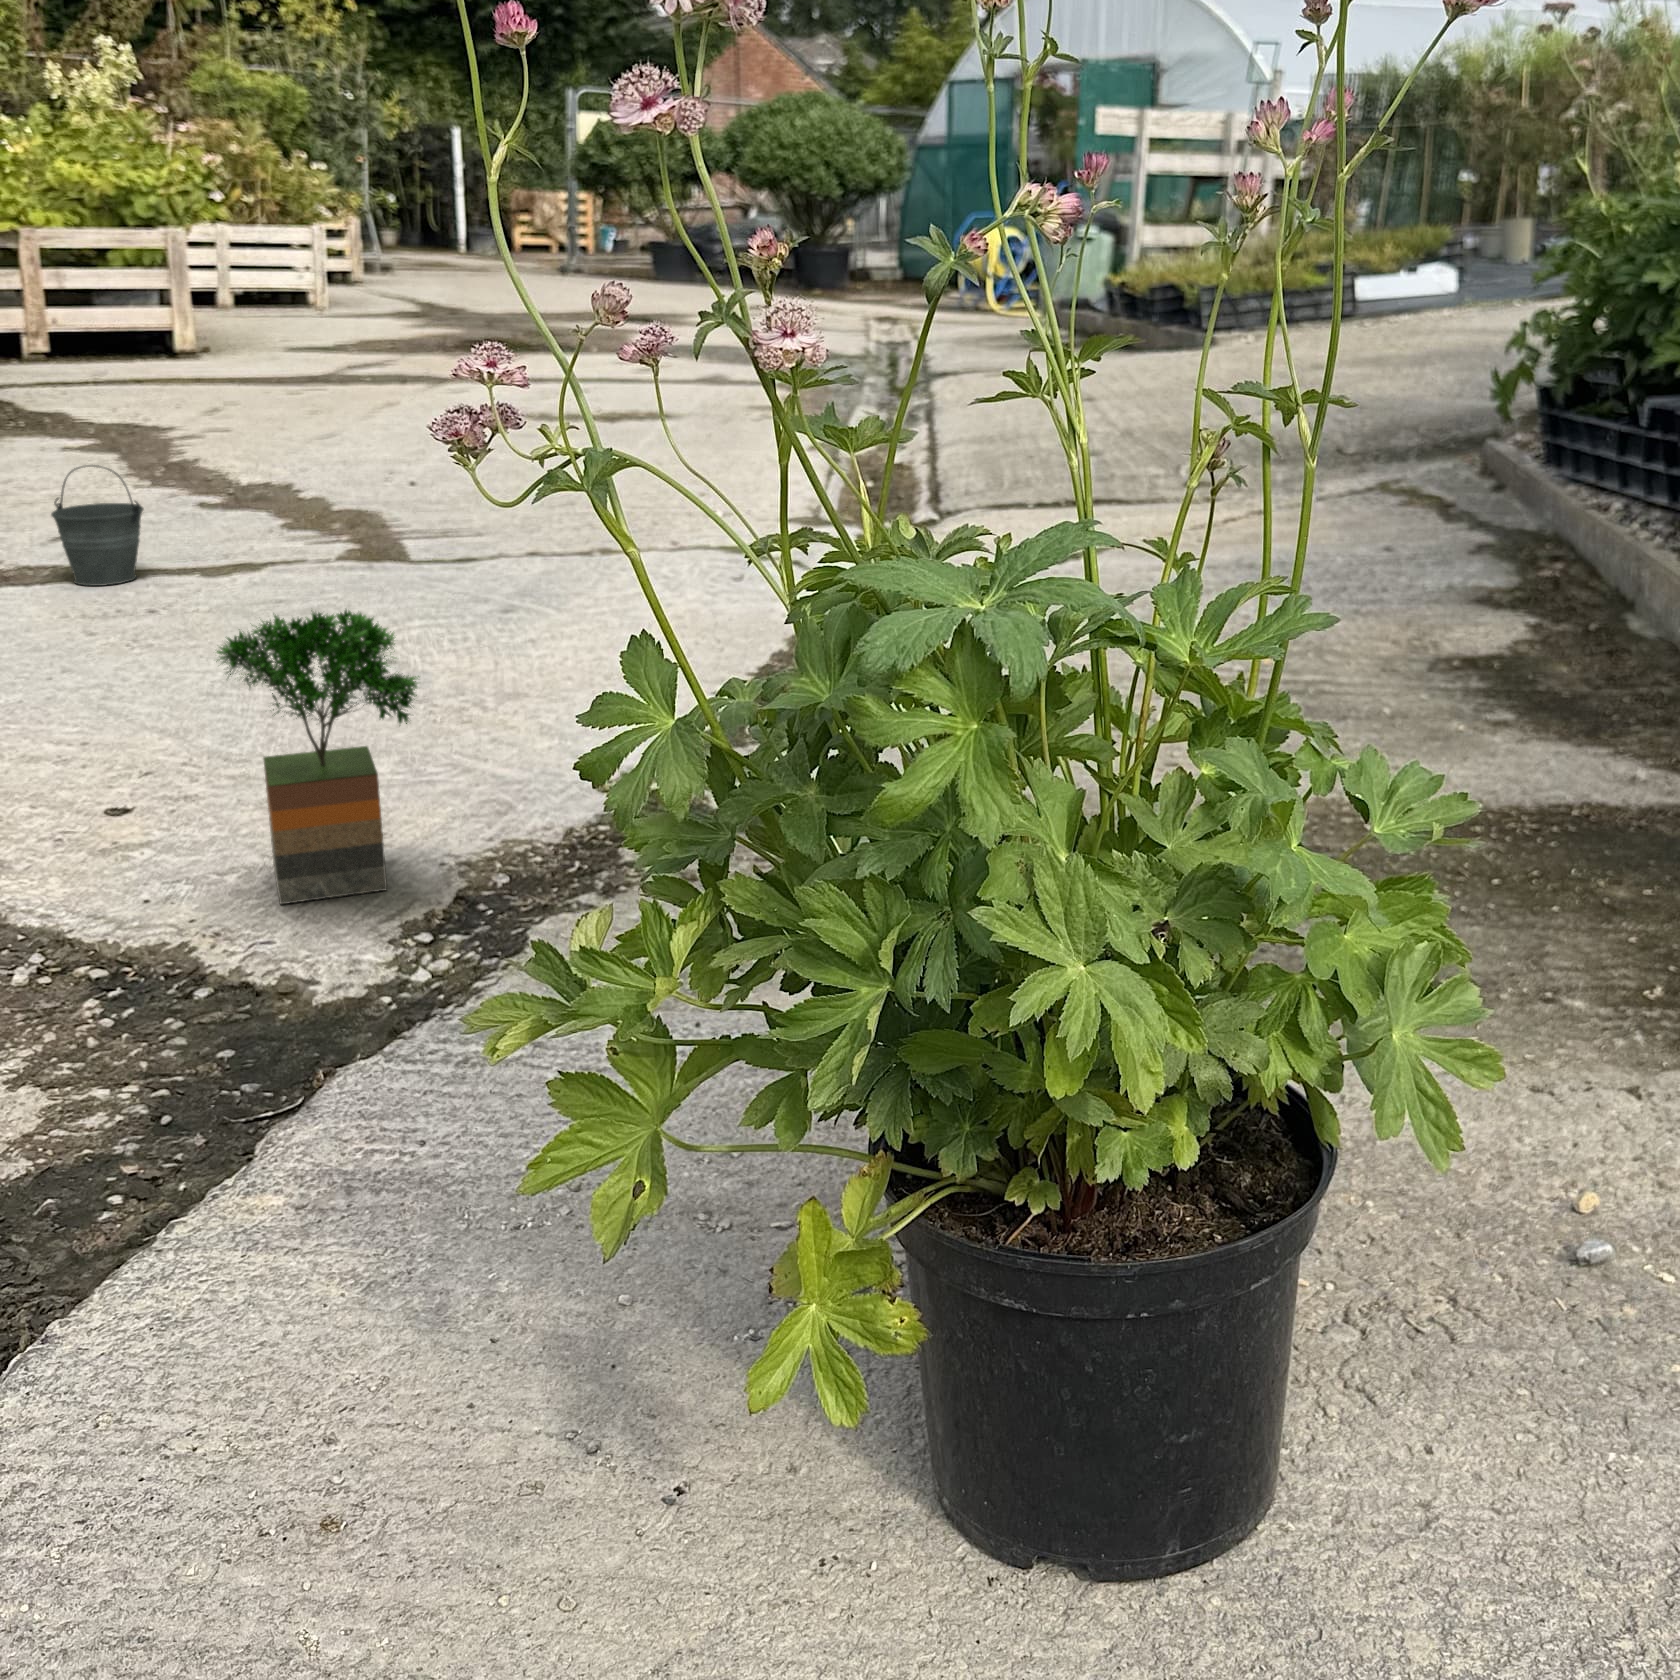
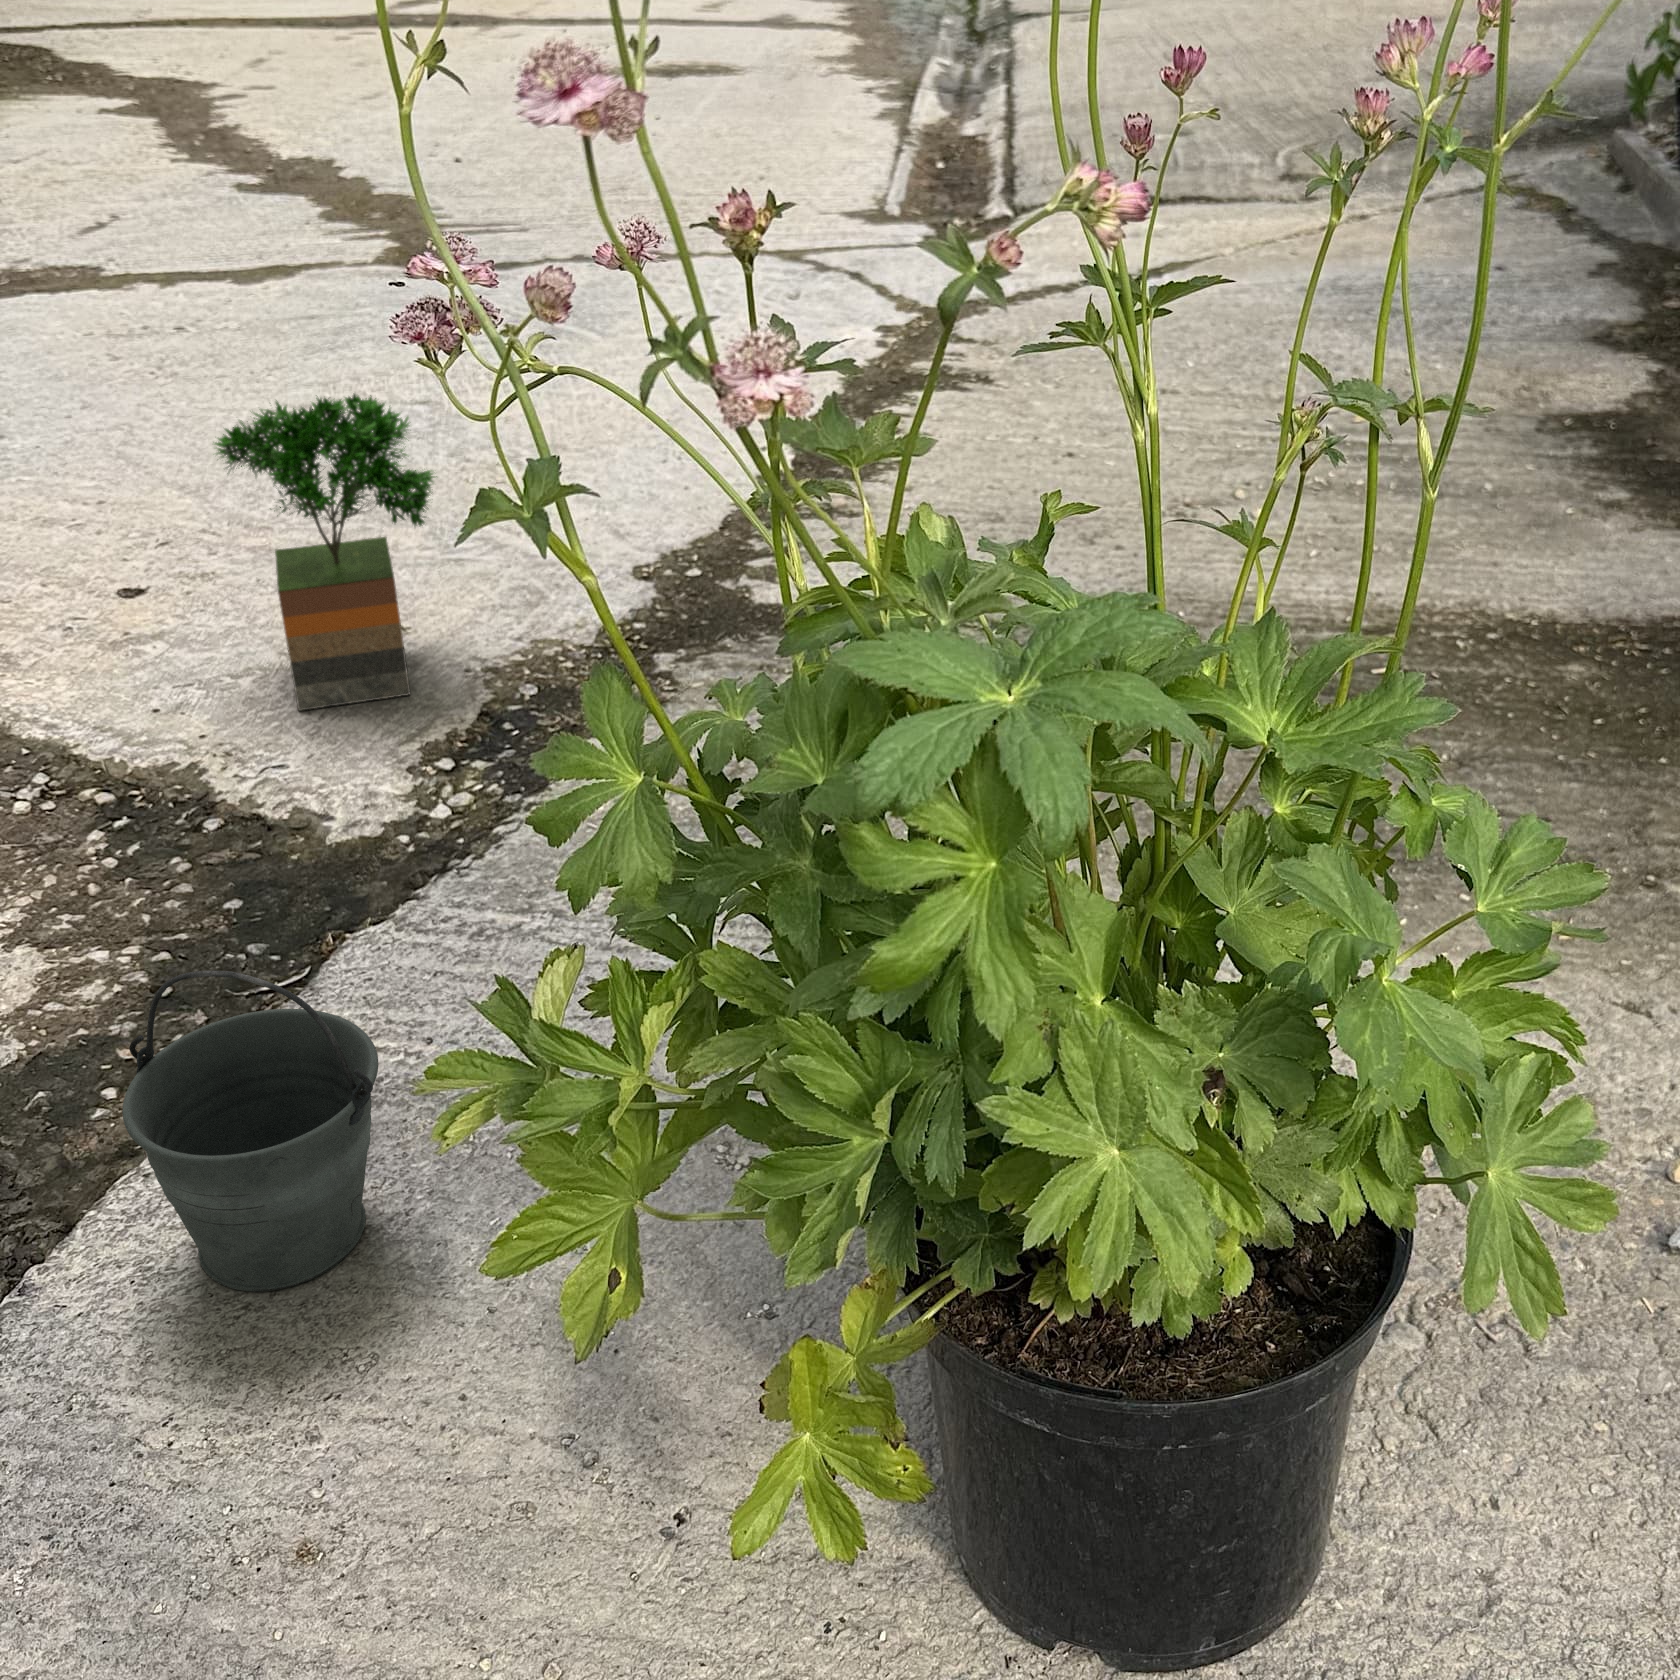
bucket: present [51,465,143,586] -> present [122,971,378,1291]

